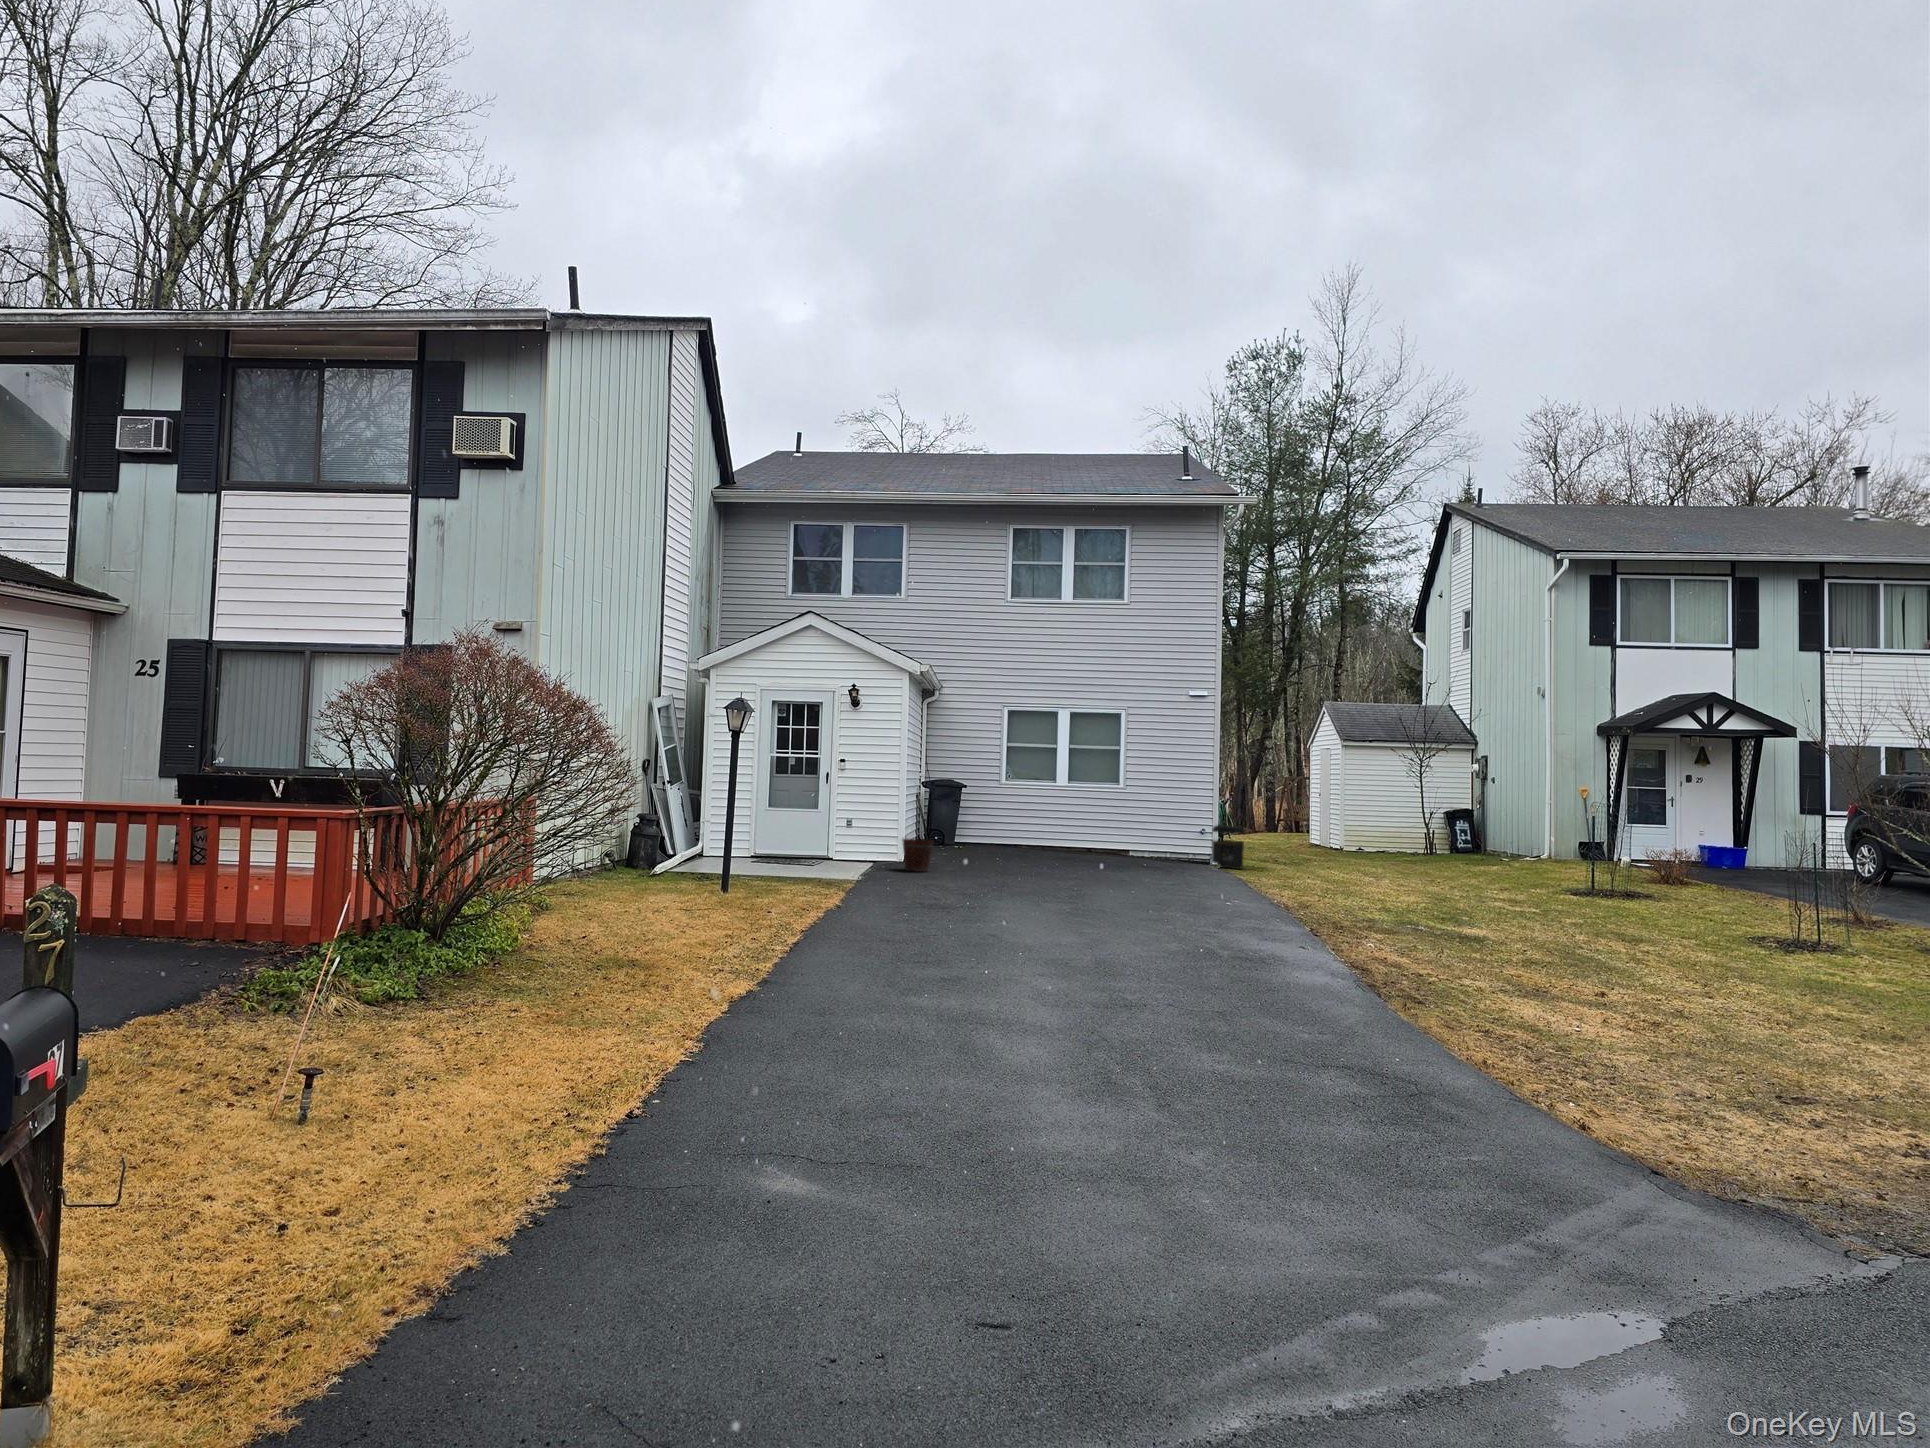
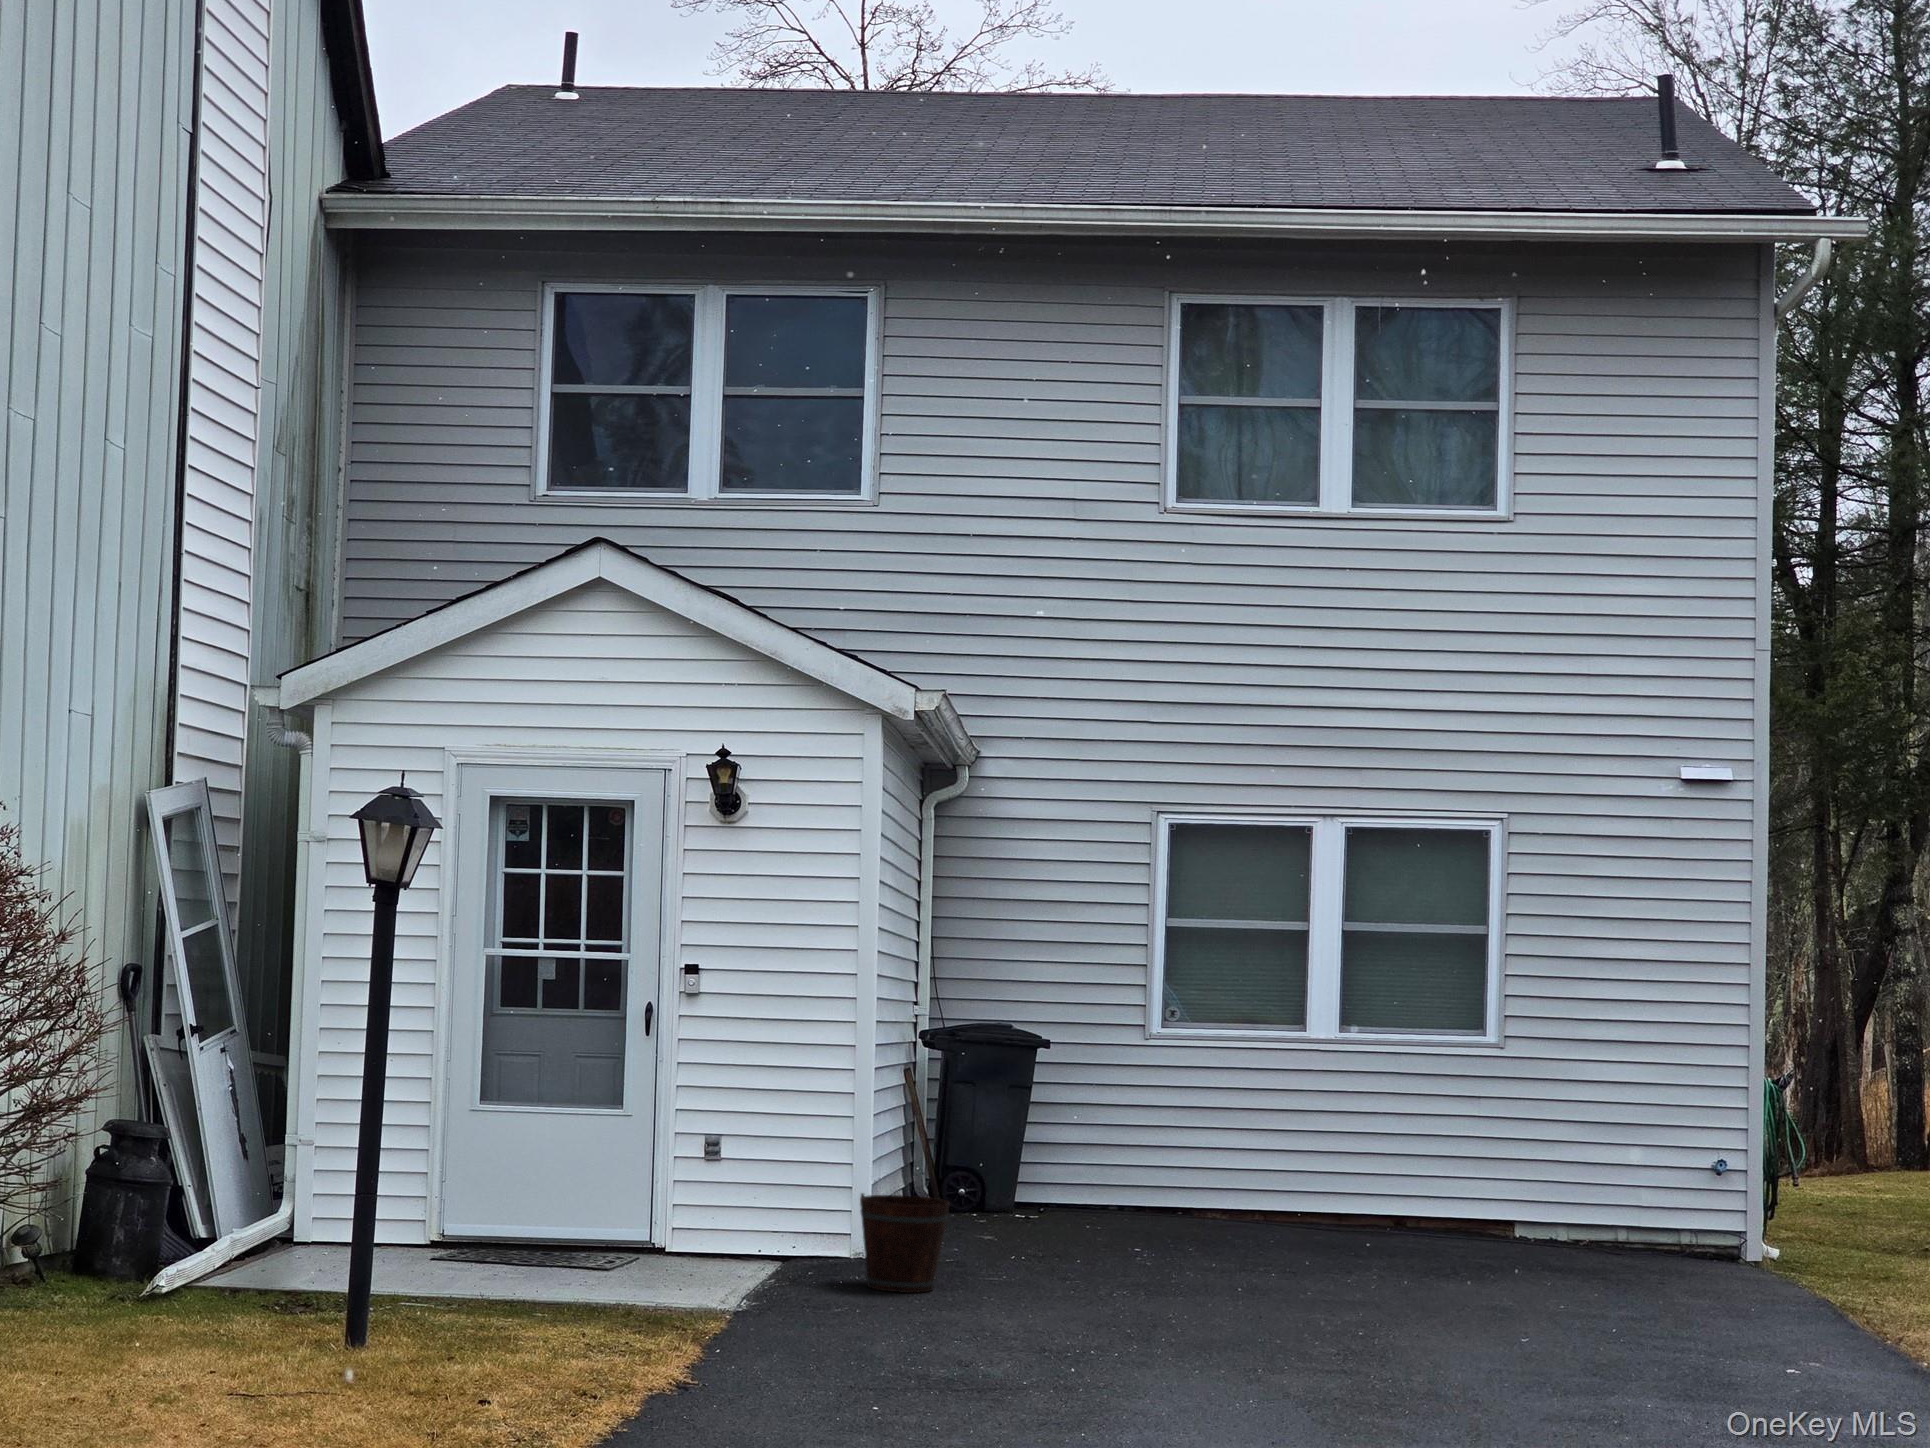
toolbox: present [1212,825,1245,869] -> none [1744,1149,1838,1278]

